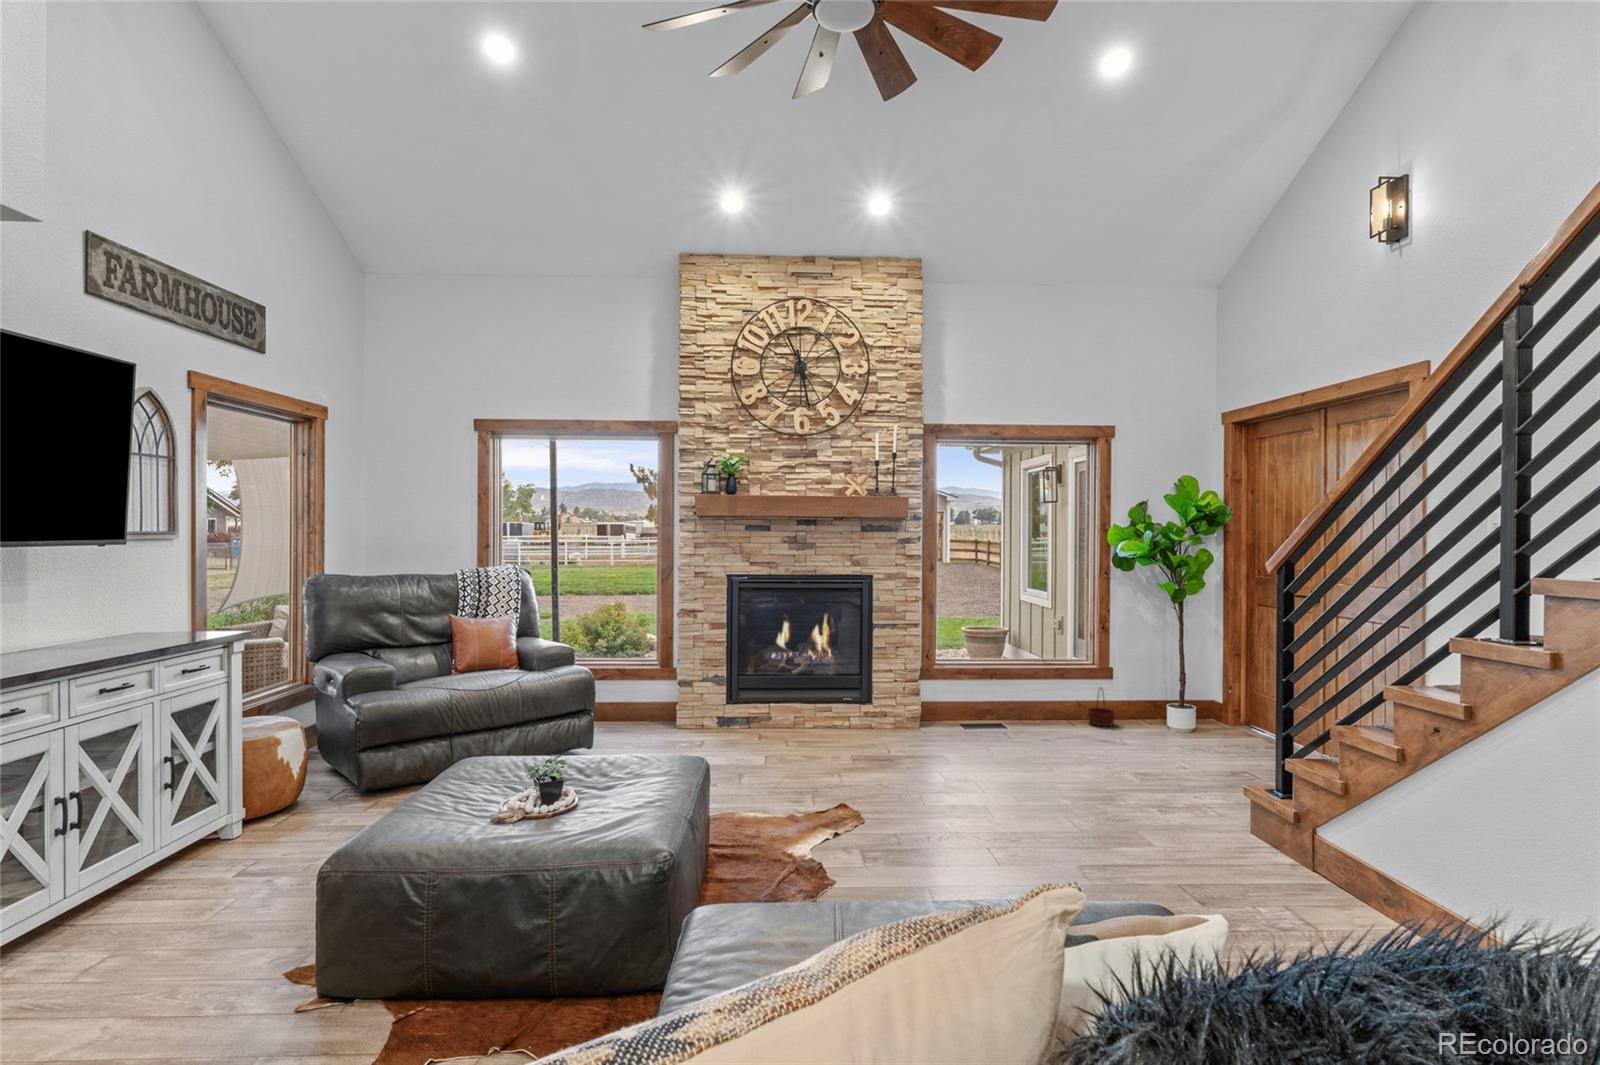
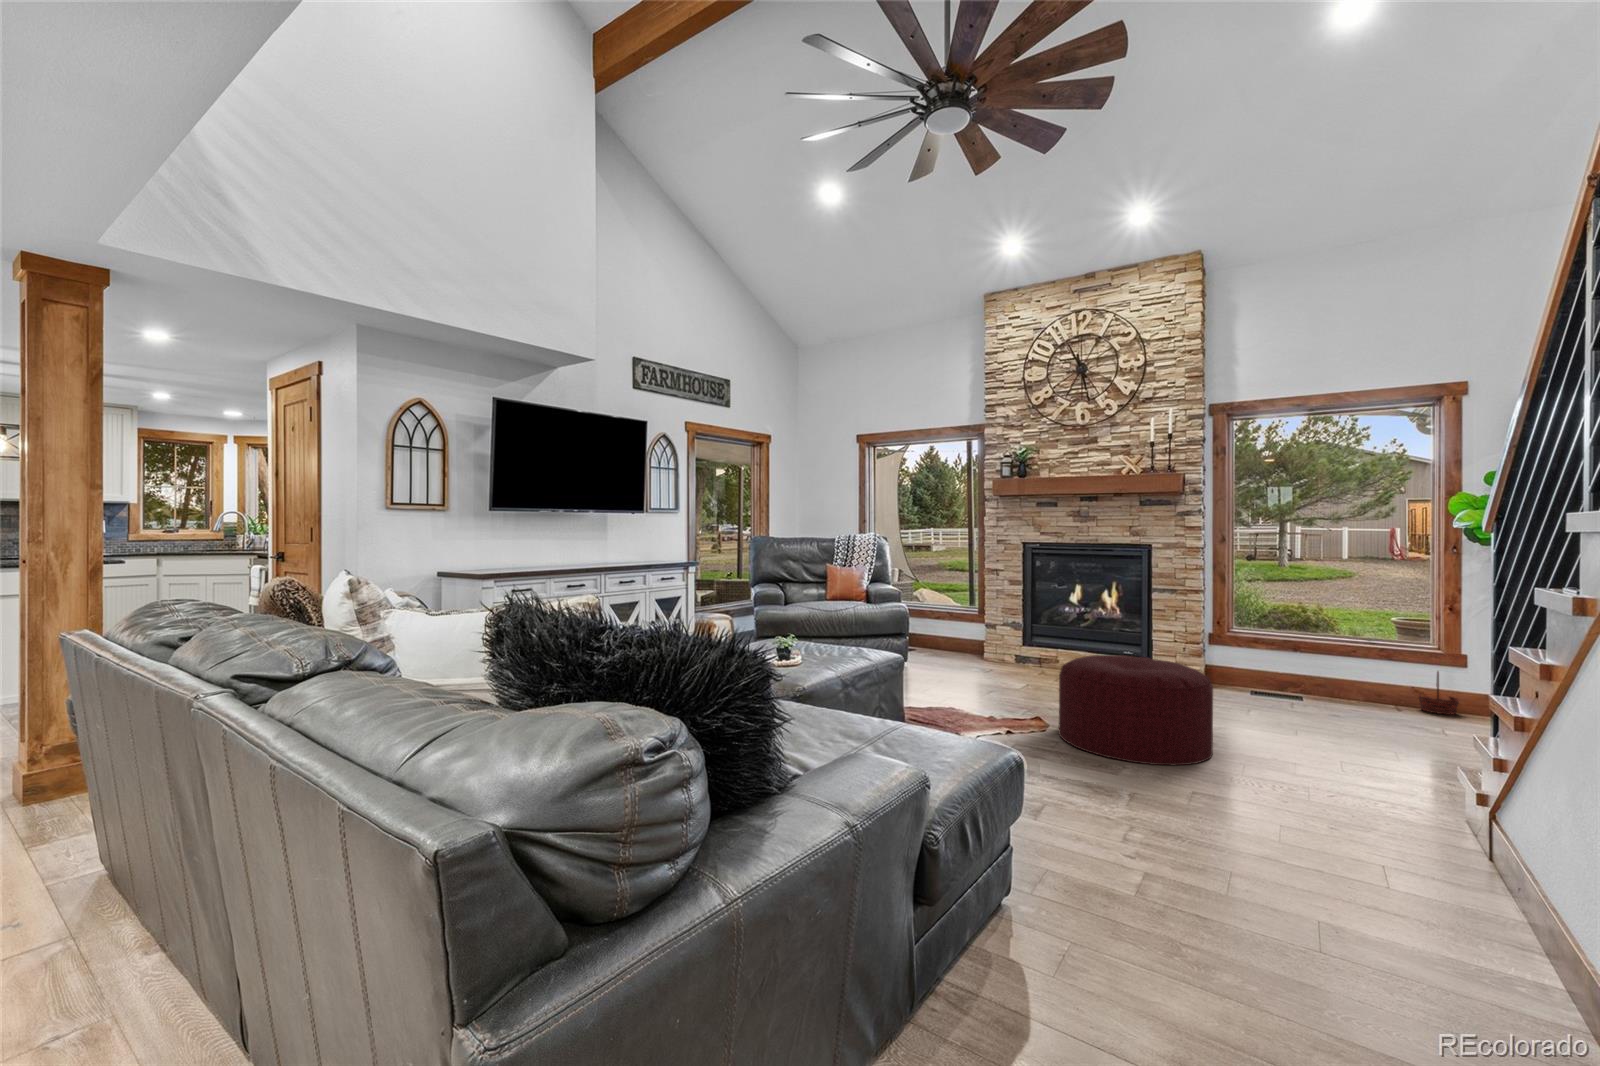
ottoman: none [885,717,1043,845] -> present [1059,655,1213,765]

